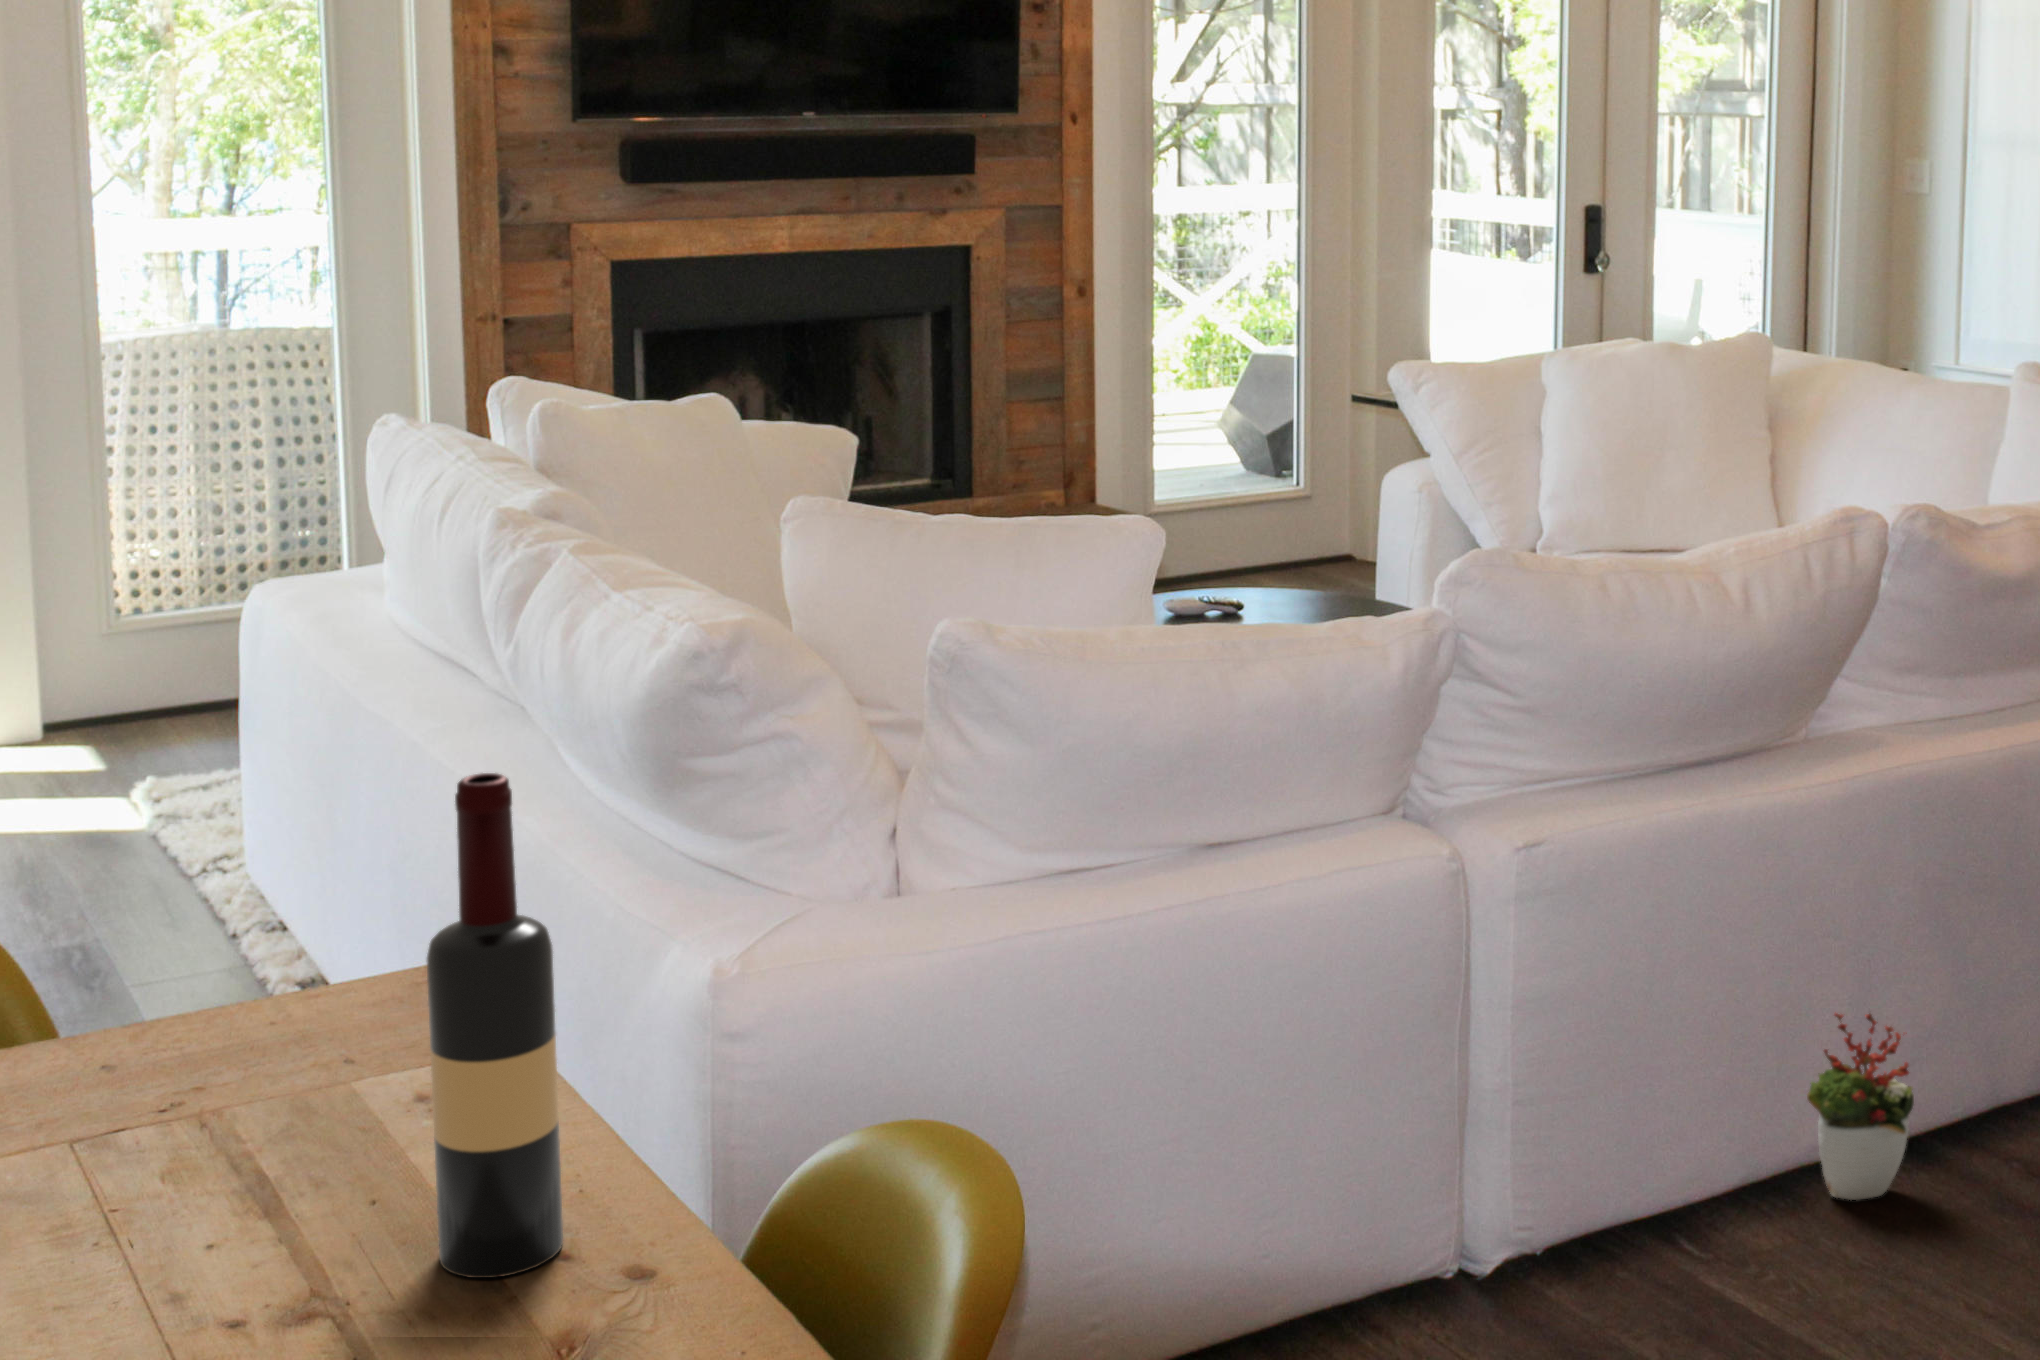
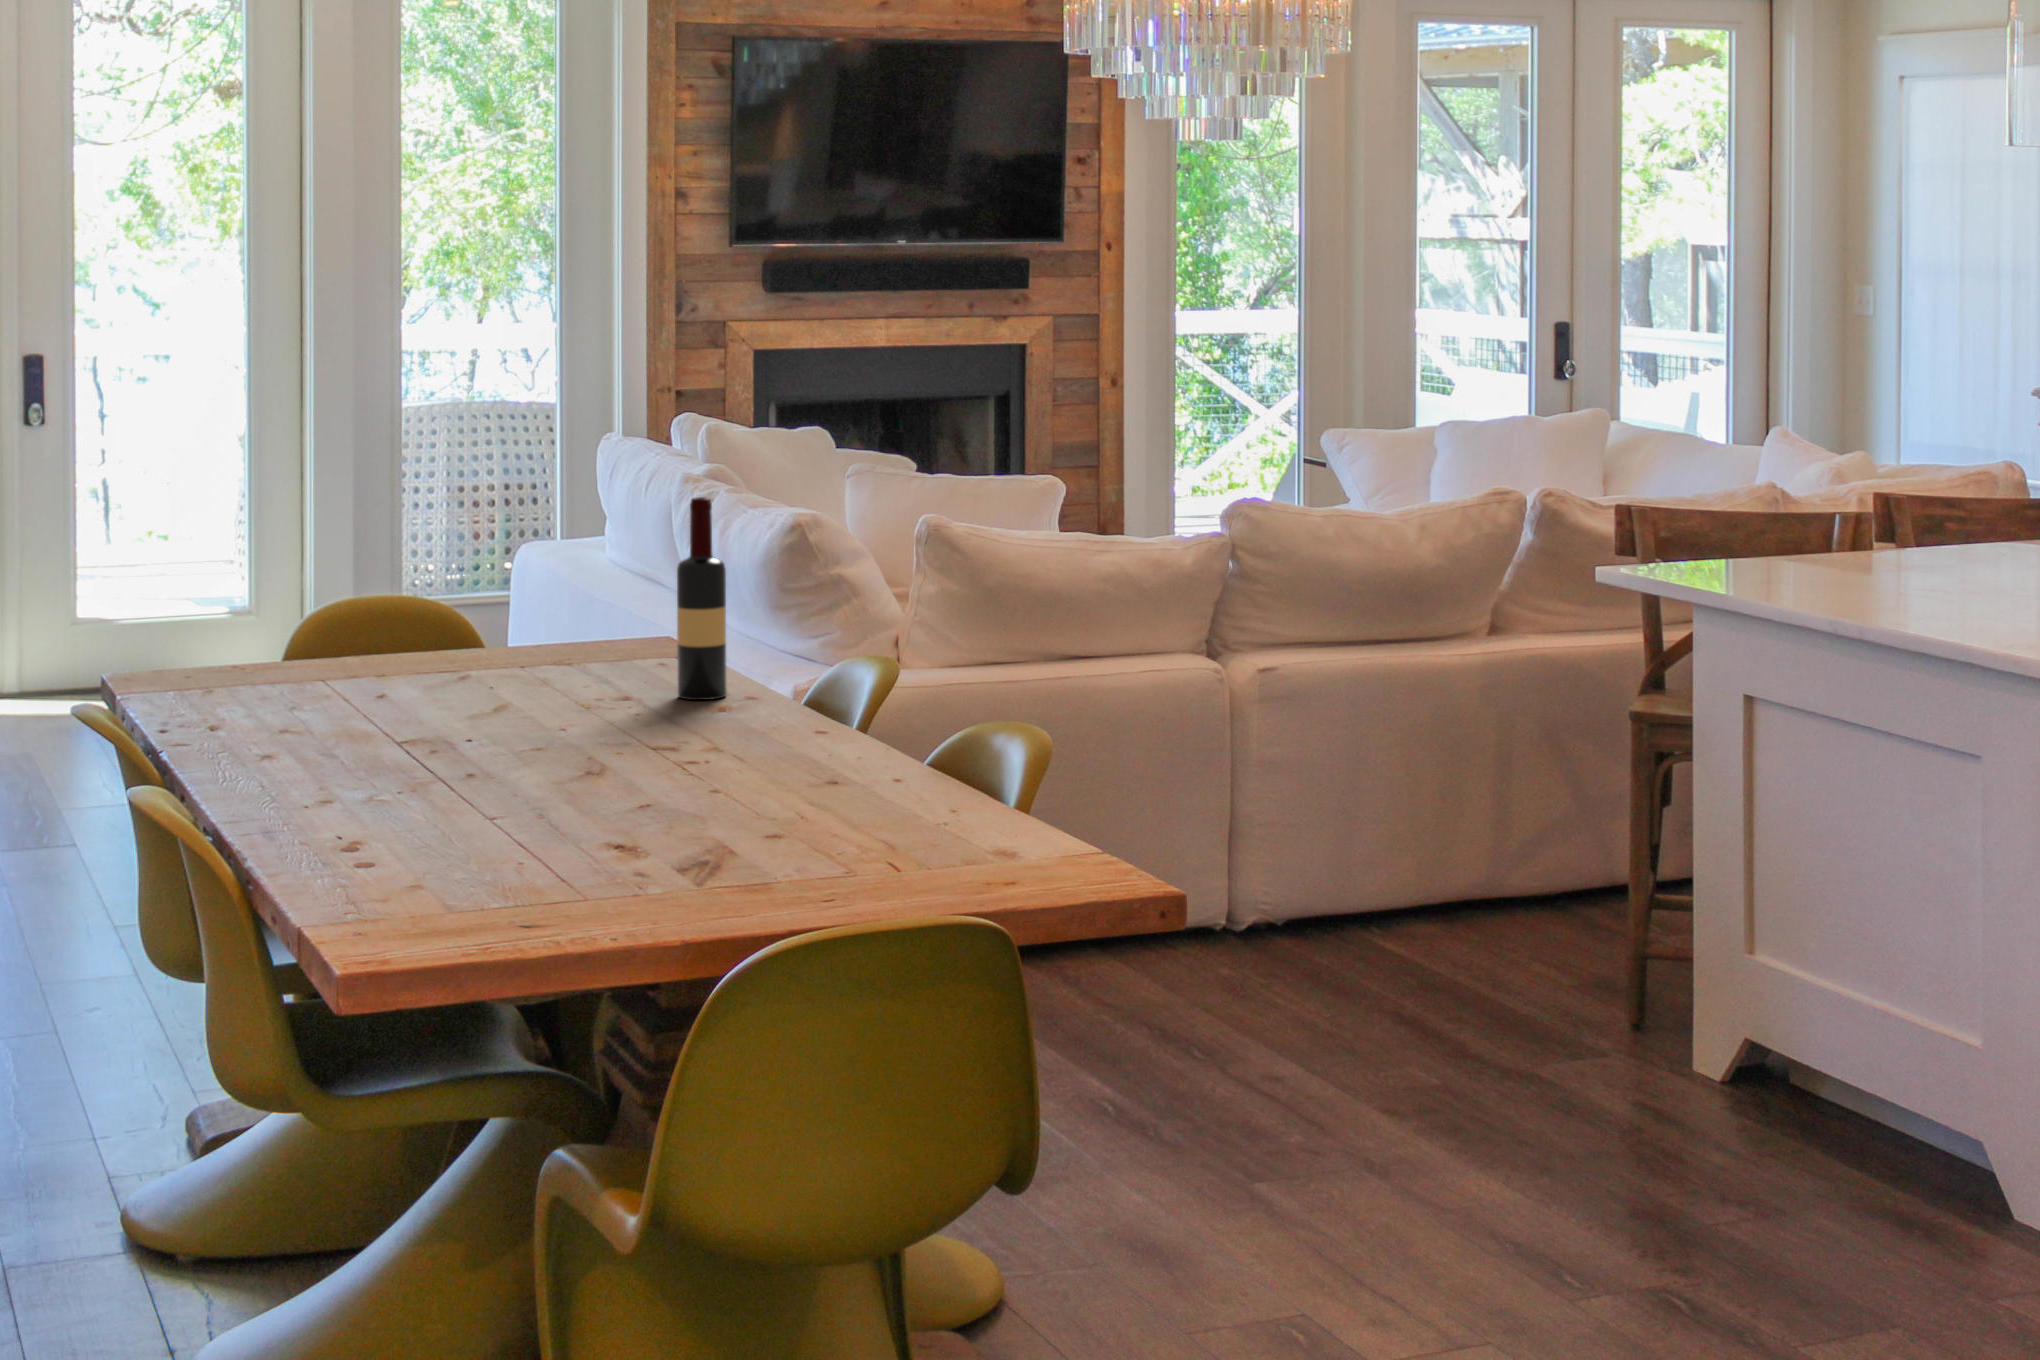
decorative plant: present [1807,1013,1914,1200] -> none [1473,807,1545,929]

